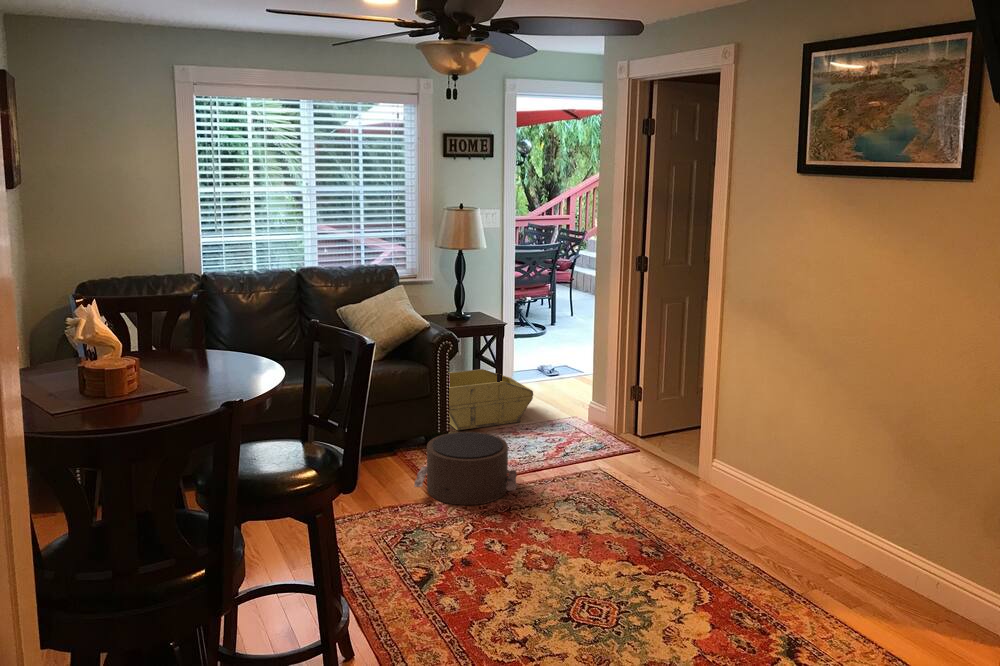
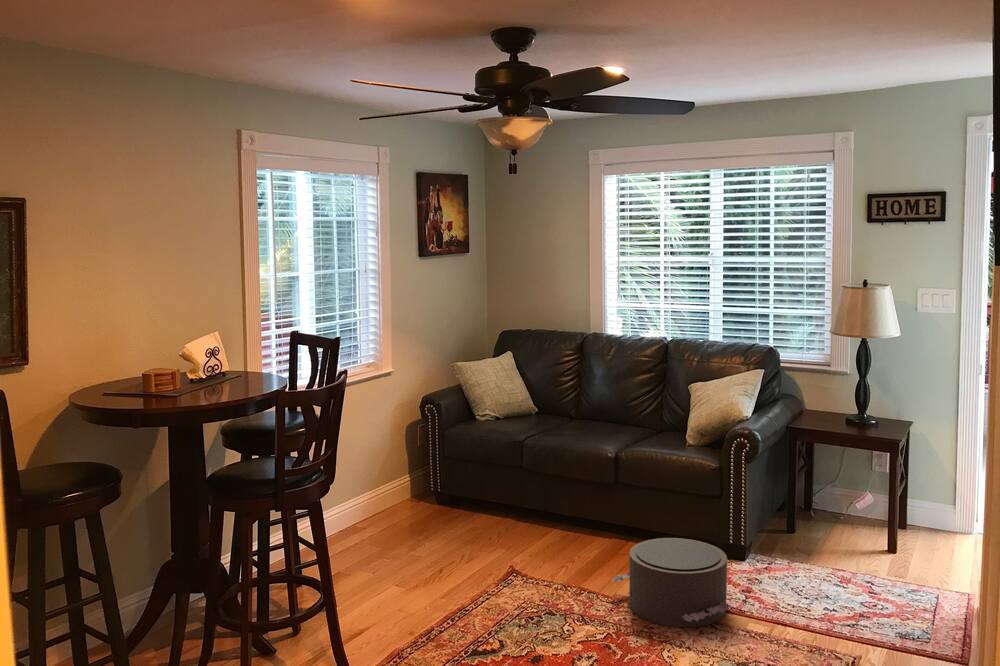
storage bin: present [449,369,533,431] -> none [770,482,910,572]

